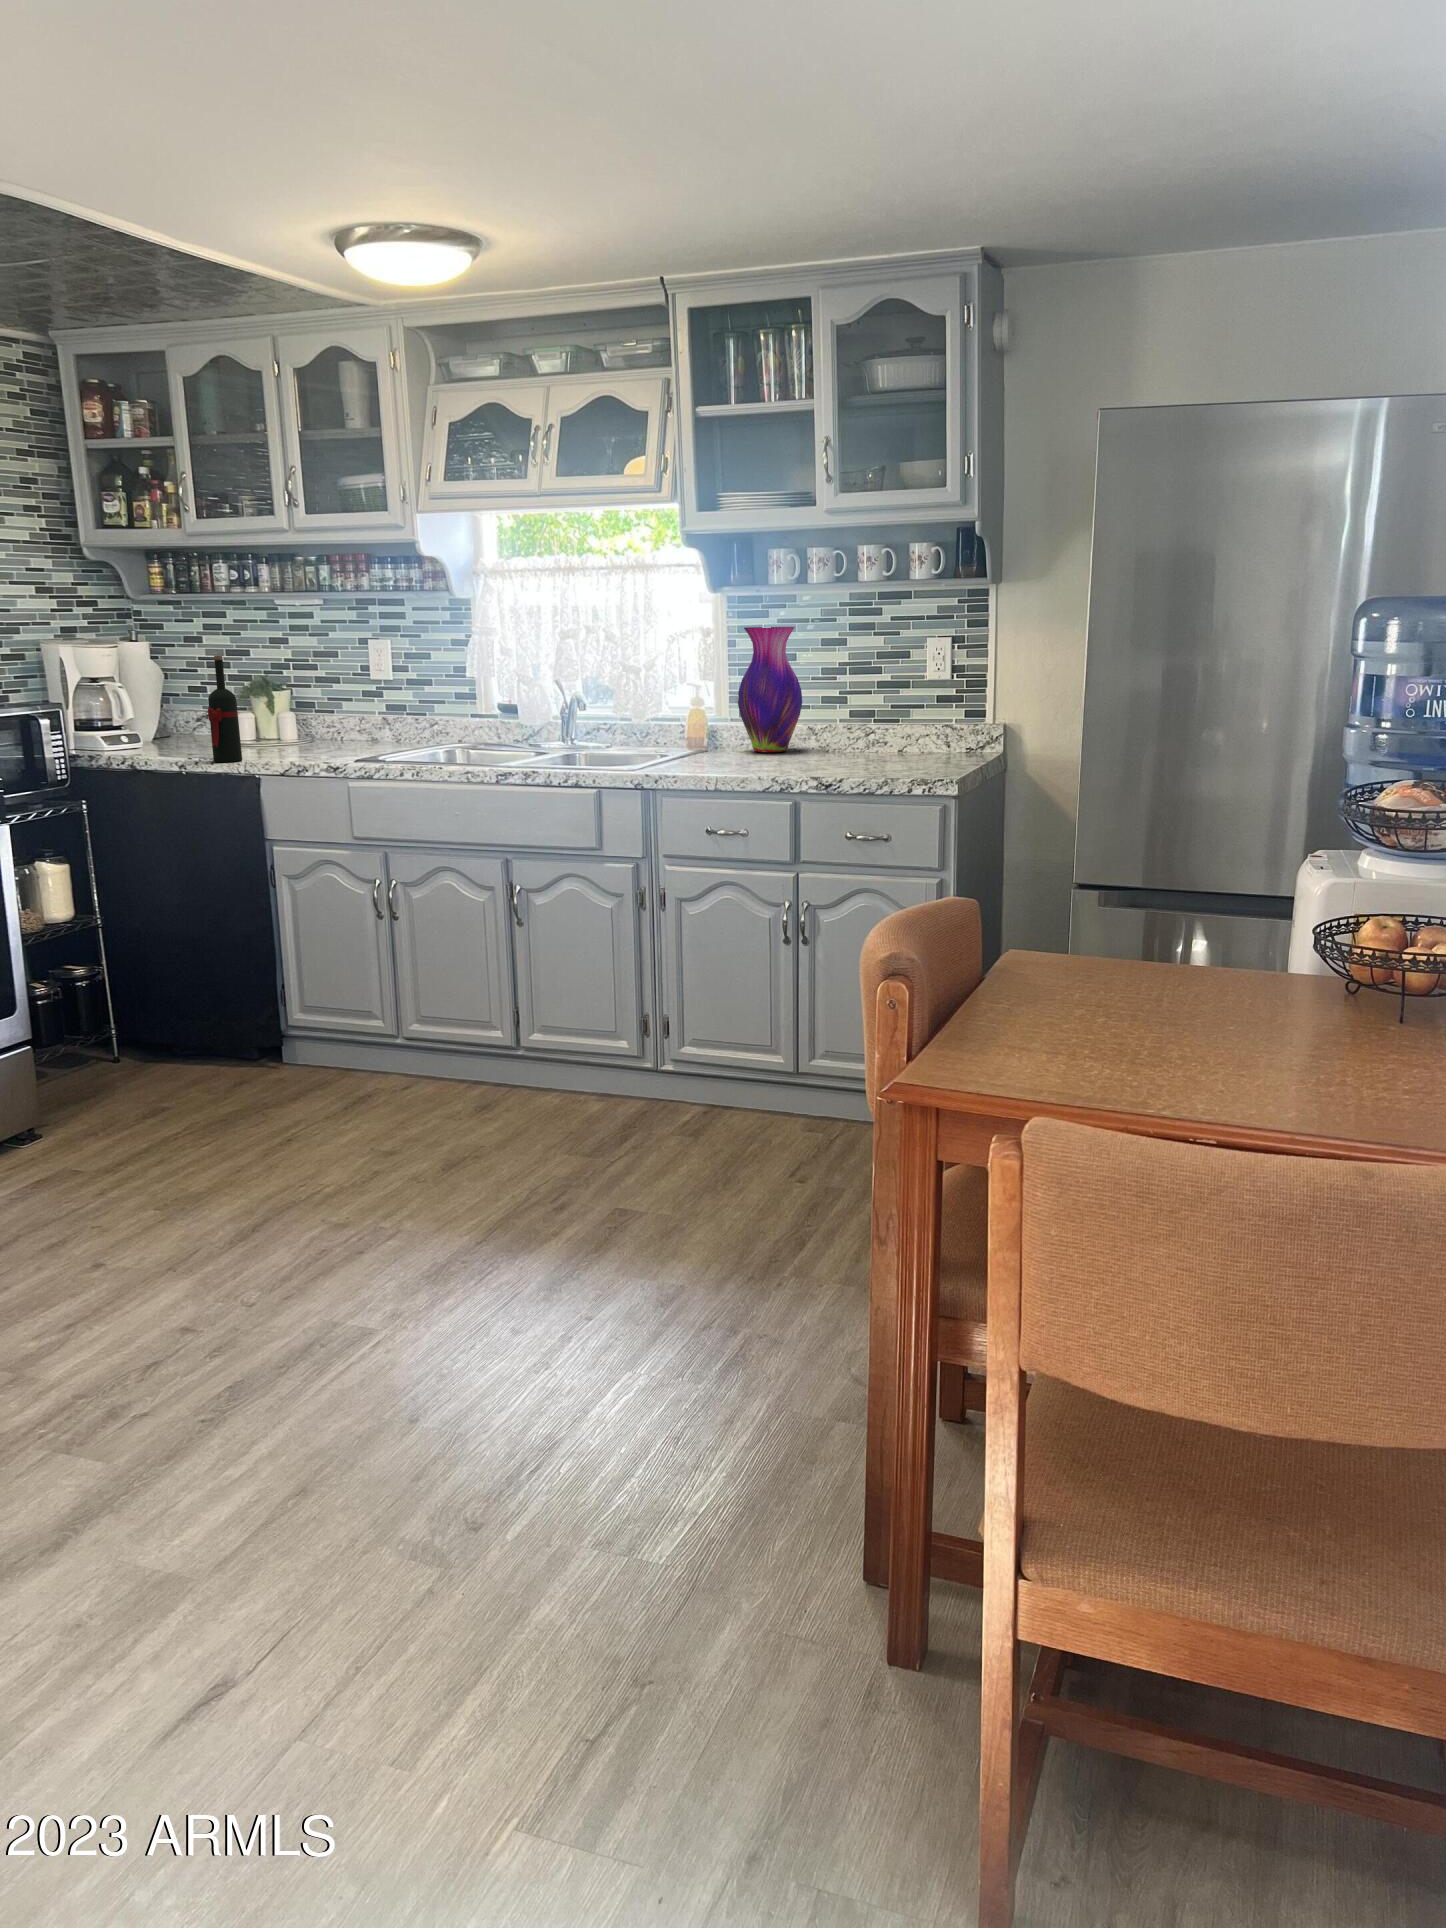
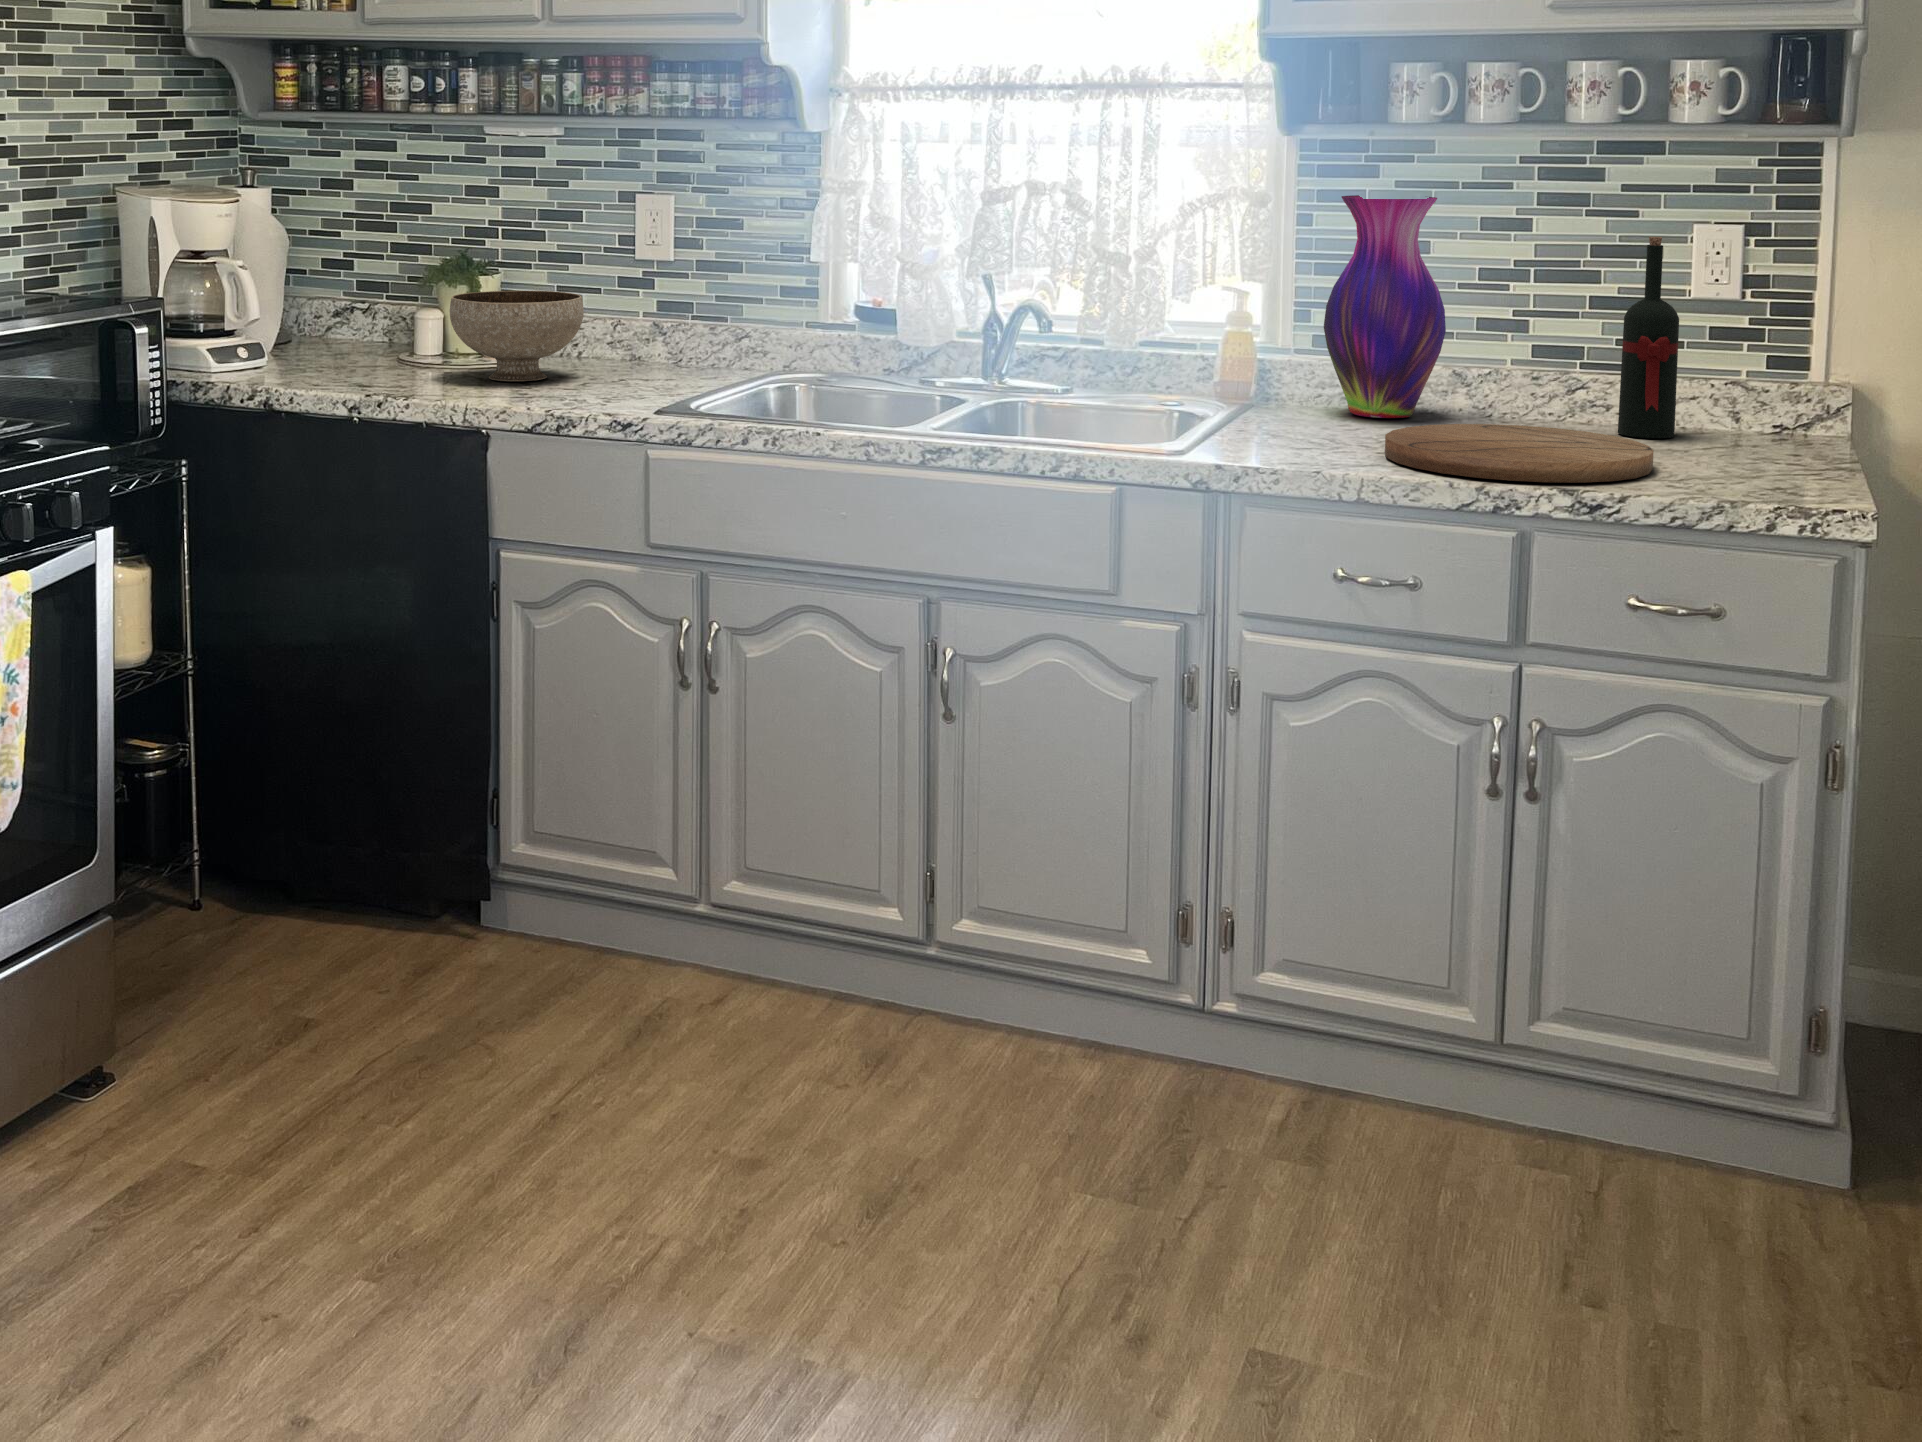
wine bottle: present [208,655,242,762] -> present [1618,237,1679,438]
bowl: none [251,699,334,751] -> present [450,291,584,381]
cutting board: none [744,751,879,775] -> present [1385,424,1654,483]

